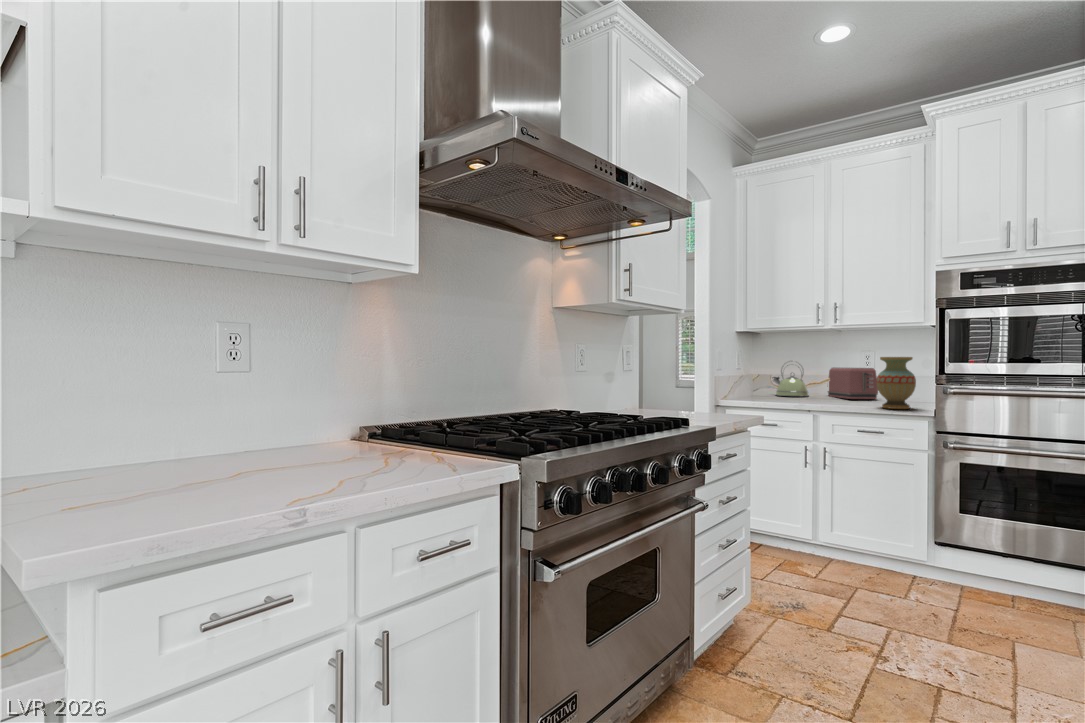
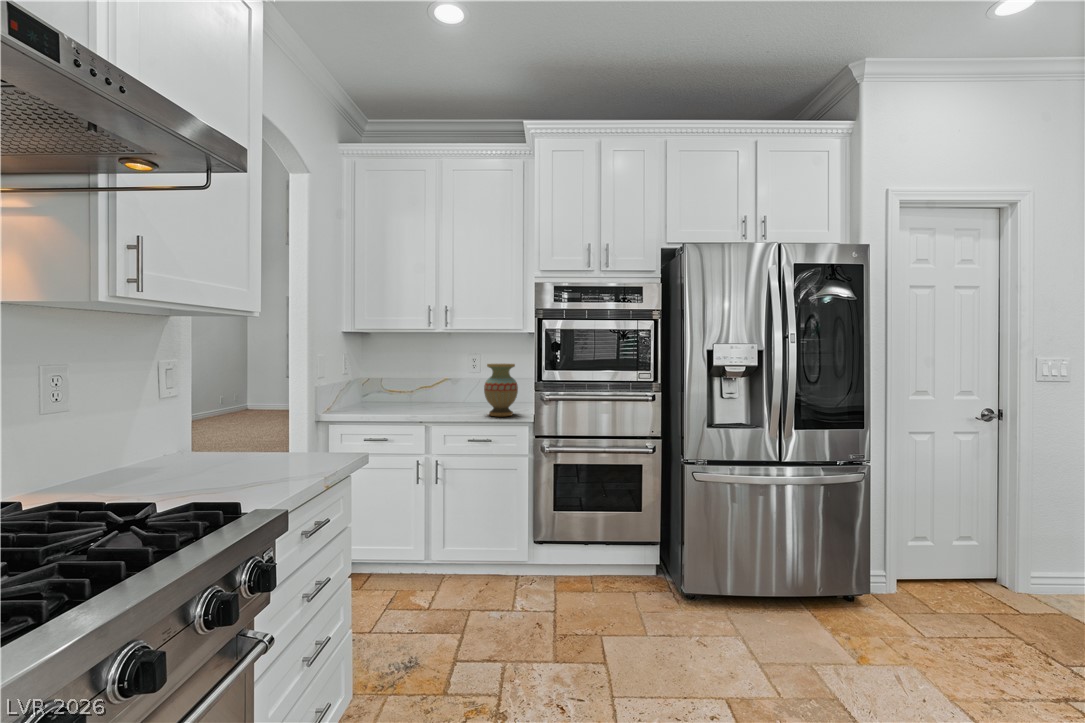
kettle: present [773,361,809,396] -> none [383,366,421,404]
toaster: present [828,368,878,399] -> none [439,372,485,405]

